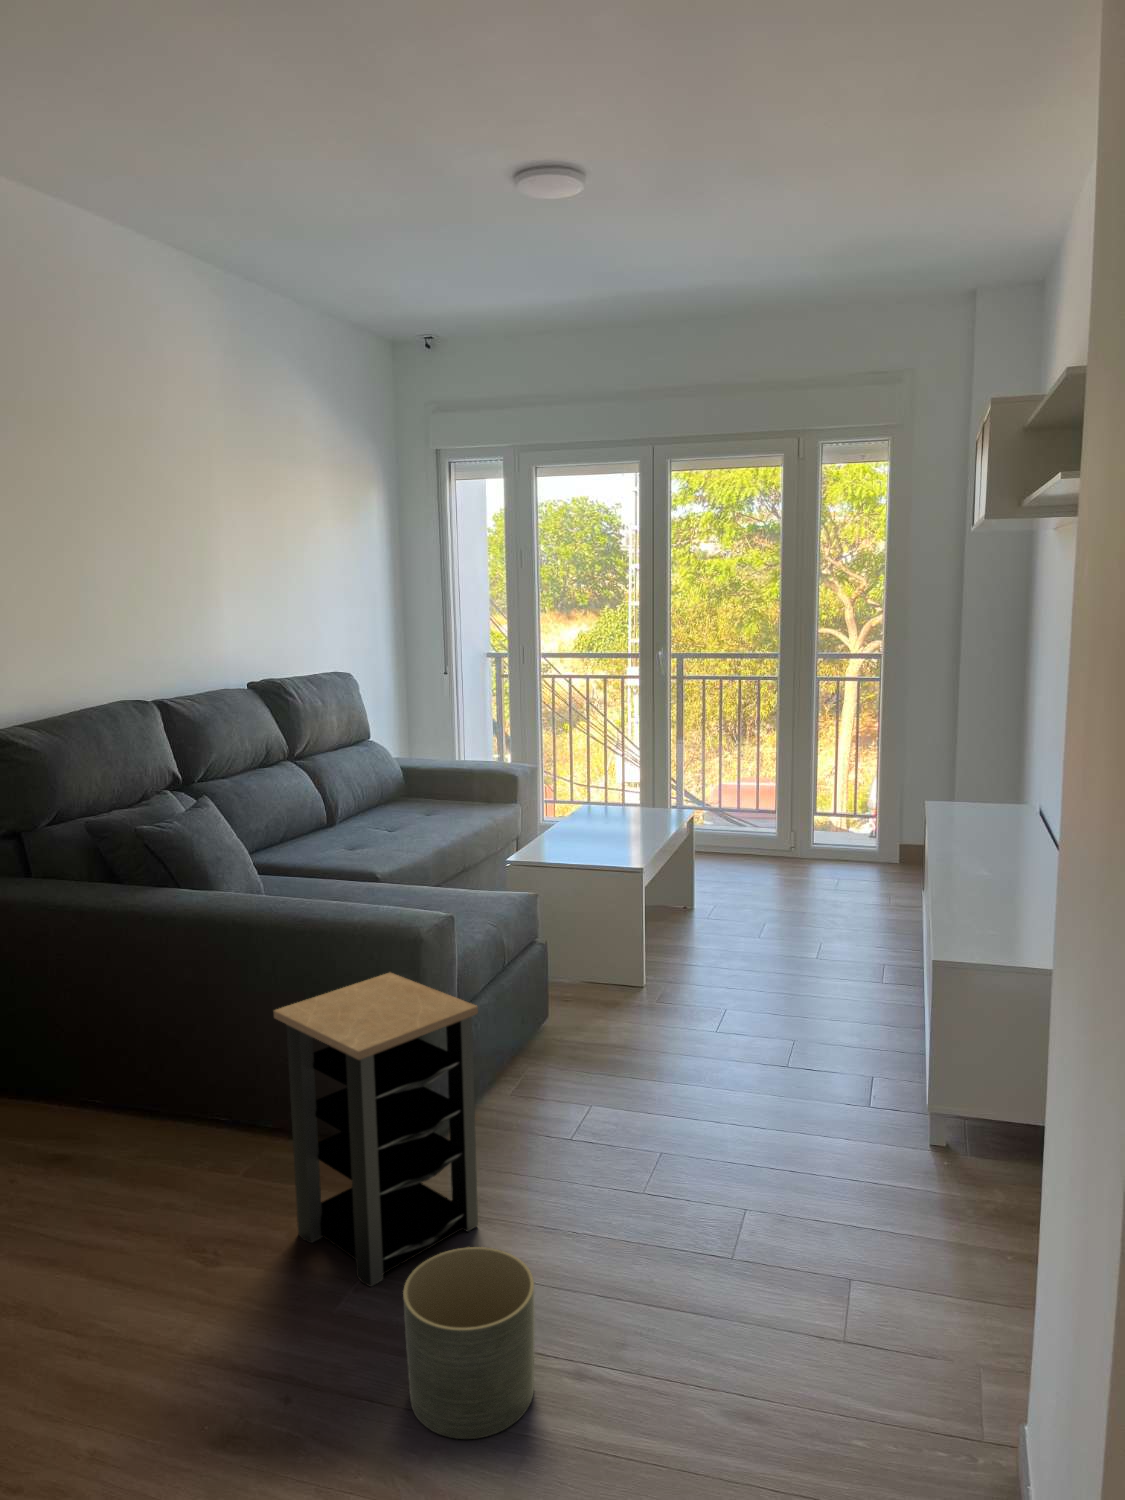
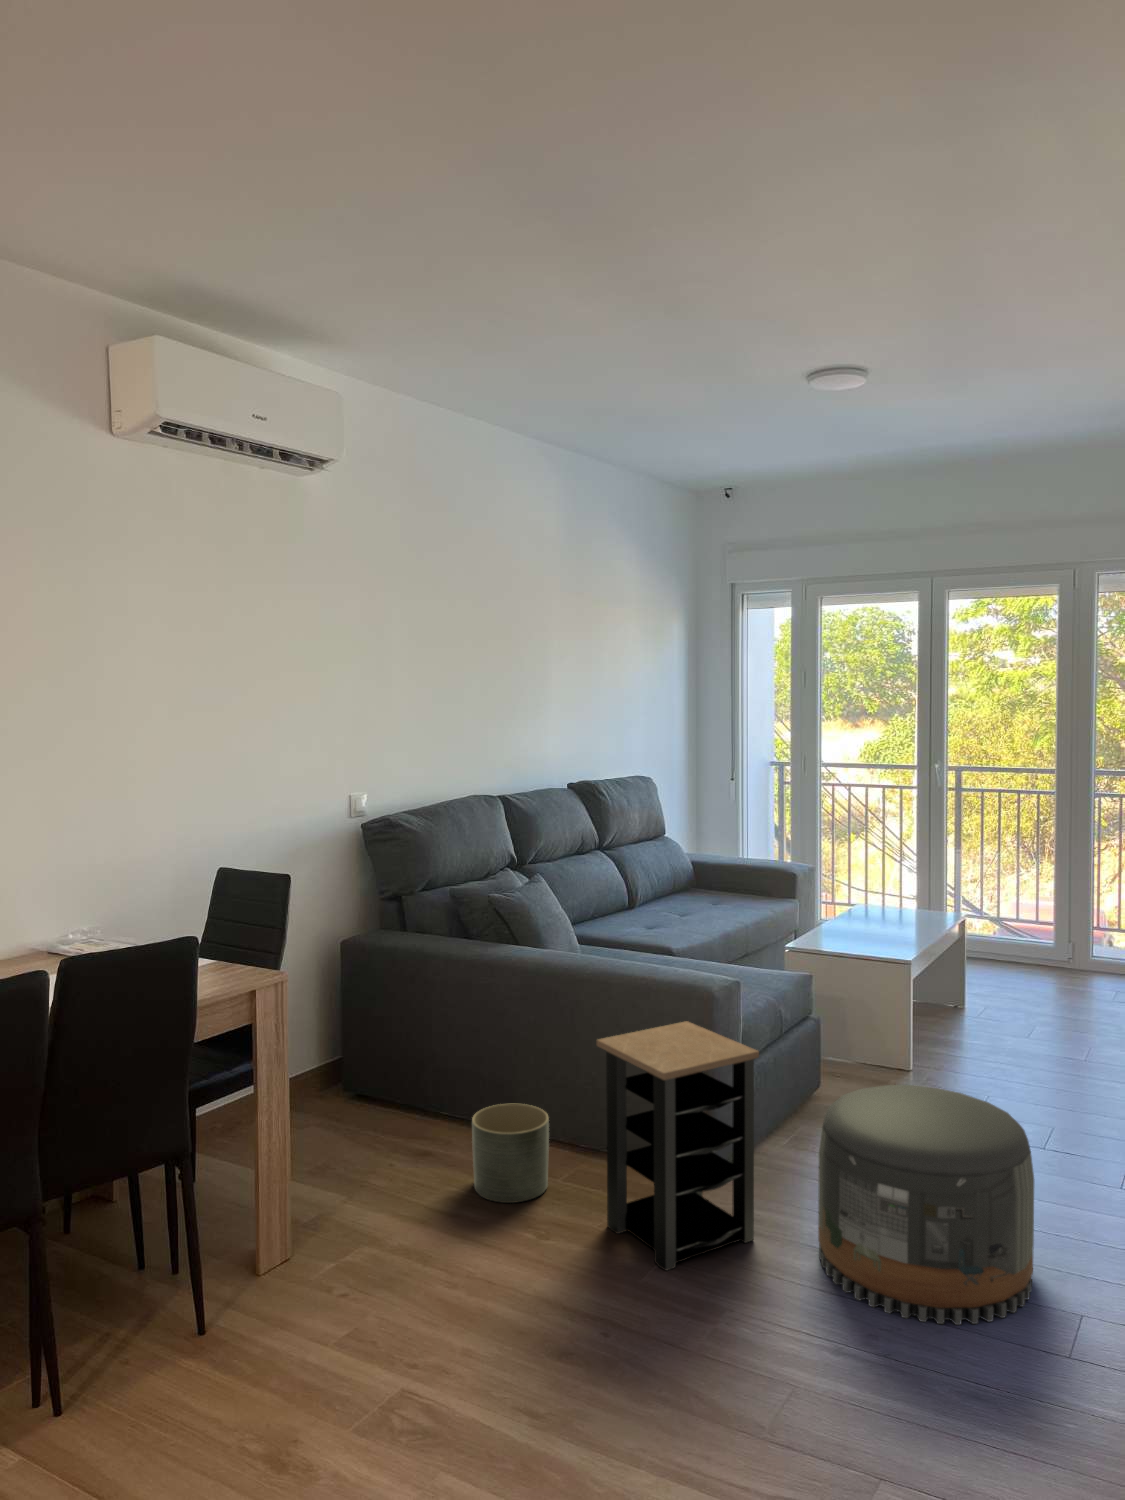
pouf: none [551,1024,792,1306] -> present [818,1085,1034,1325]
planter: present [403,1247,535,1439] -> present [472,1104,549,1203]

